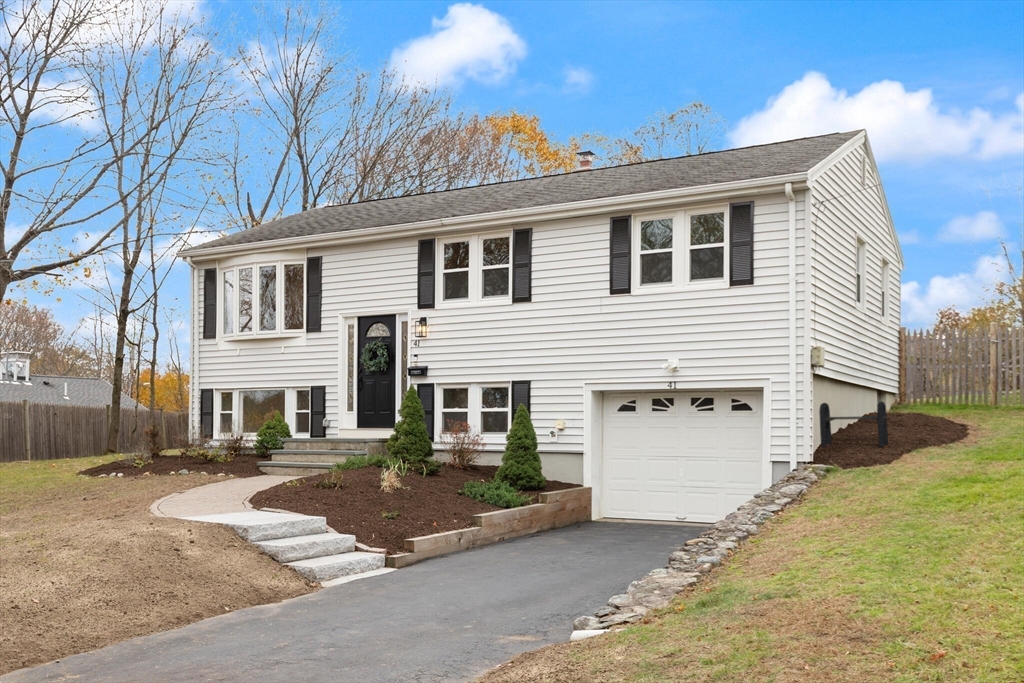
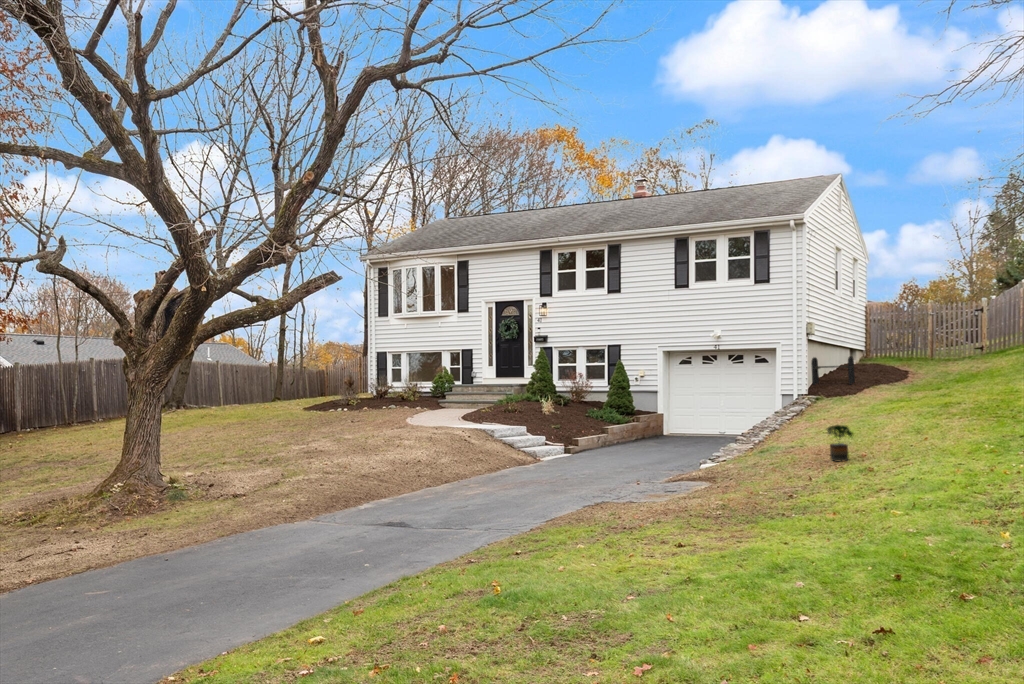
potted tree: none [837,564,907,659] -> present [827,425,852,461]

